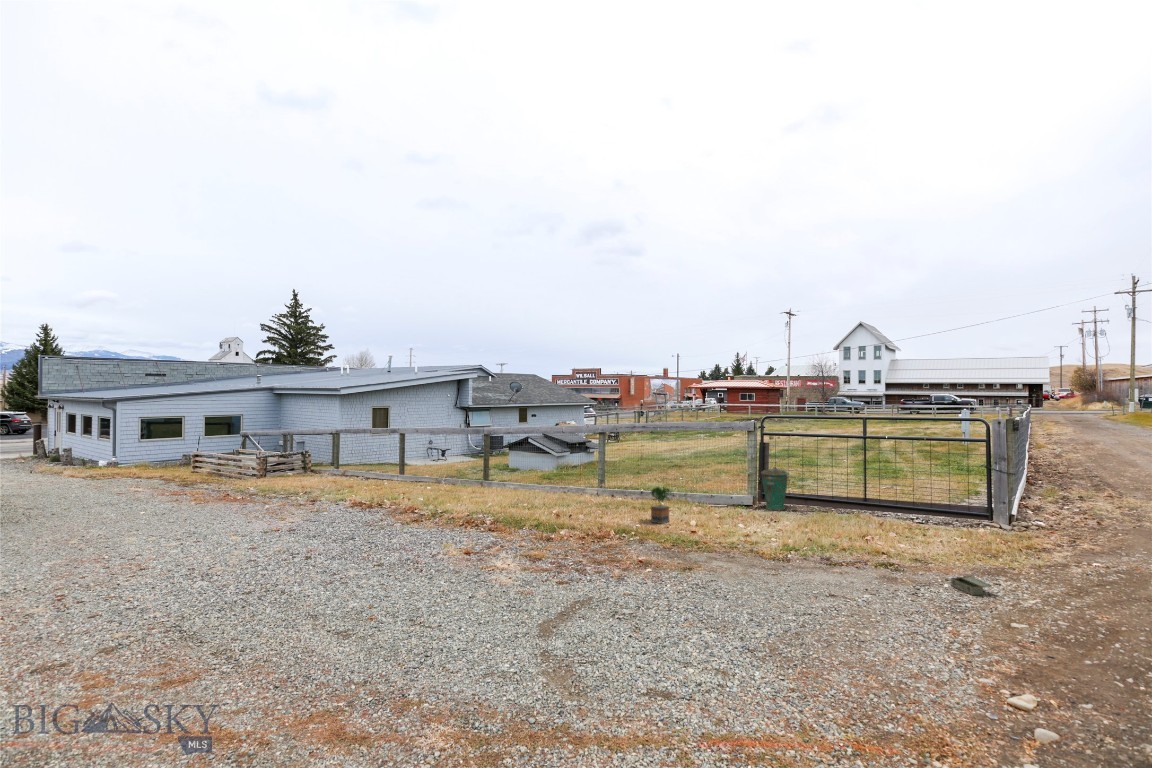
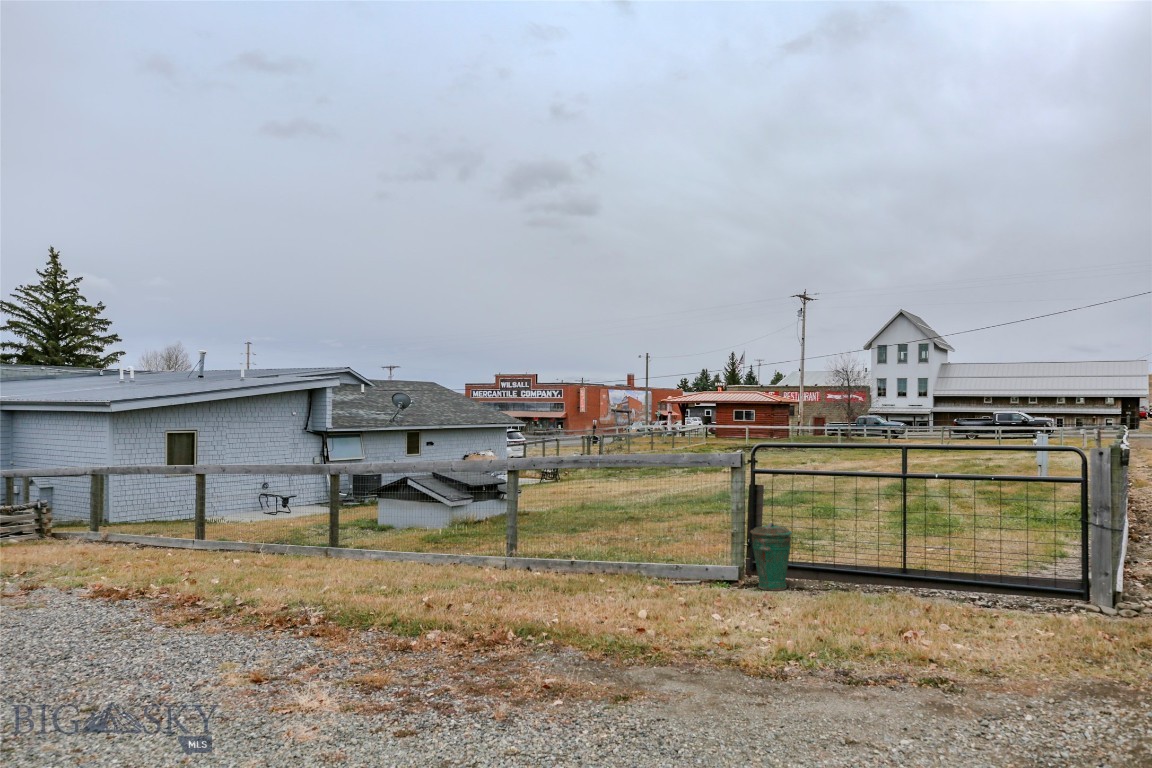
potted tree: present [651,487,672,524] -> none [575,557,612,618]
toolbox: present [951,577,992,595] -> none [1030,700,1094,732]

